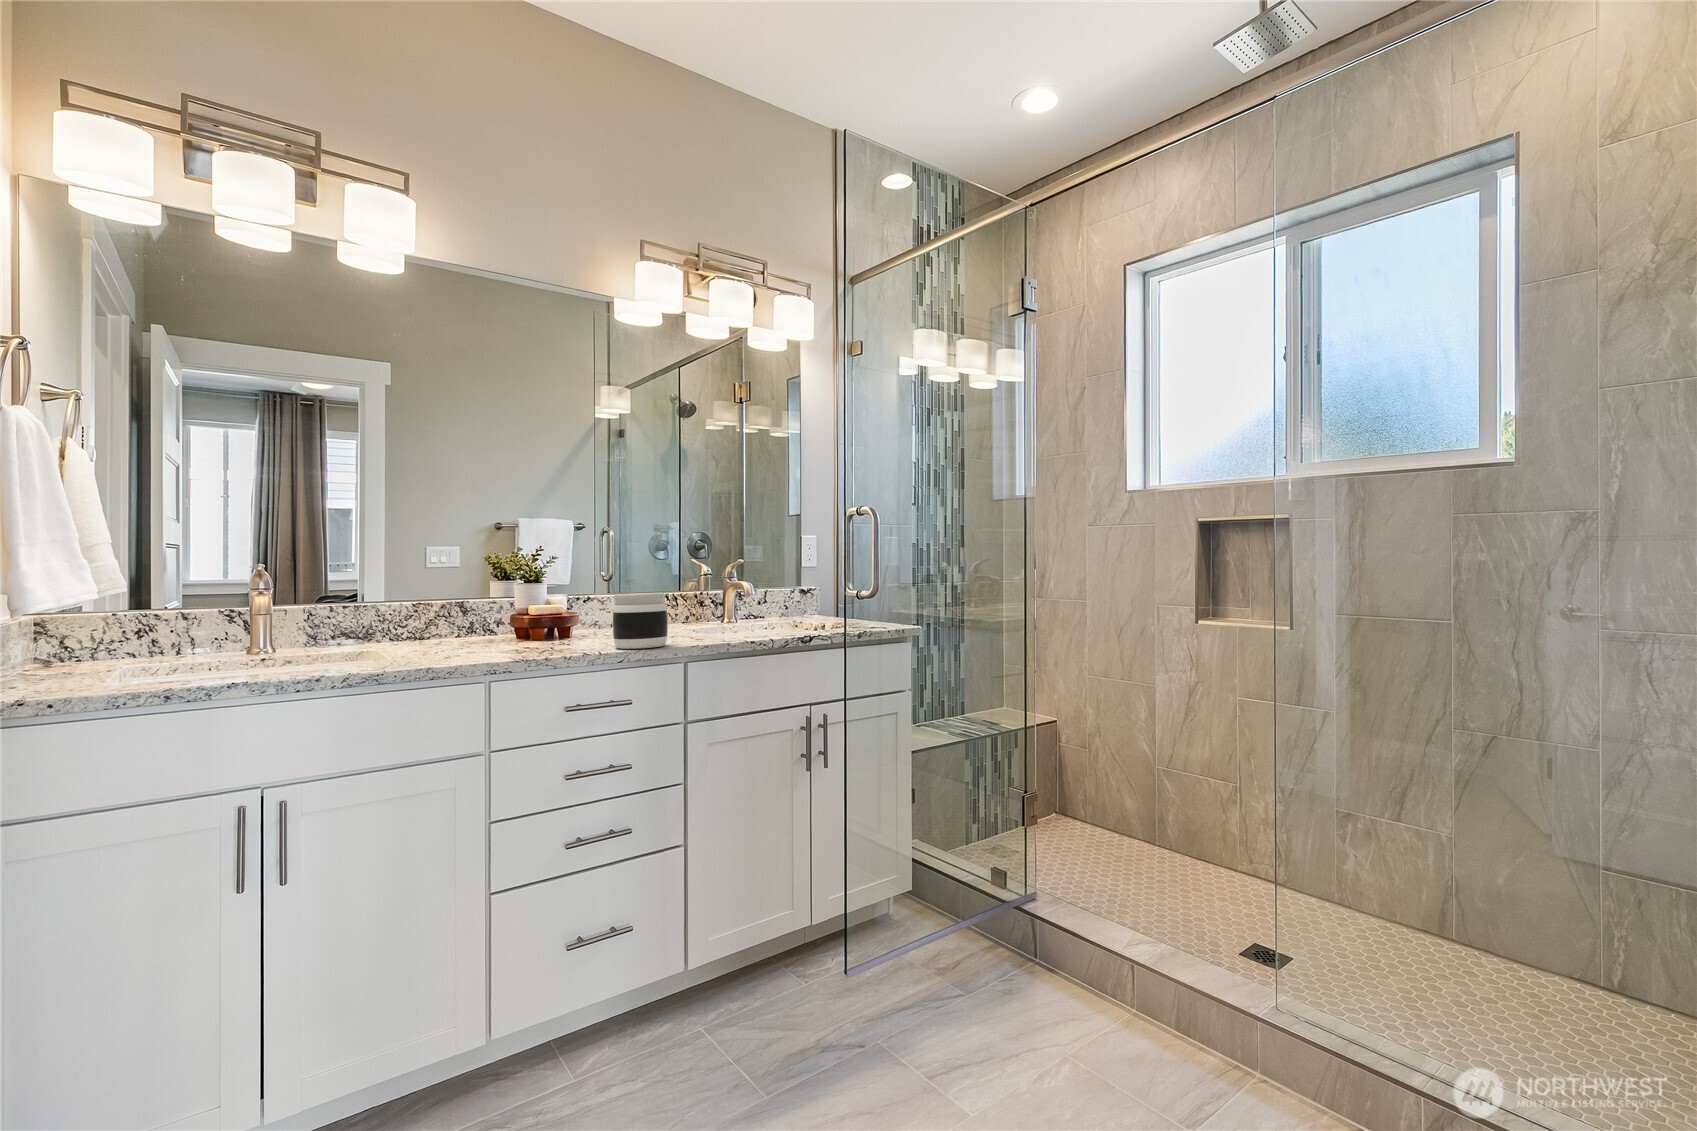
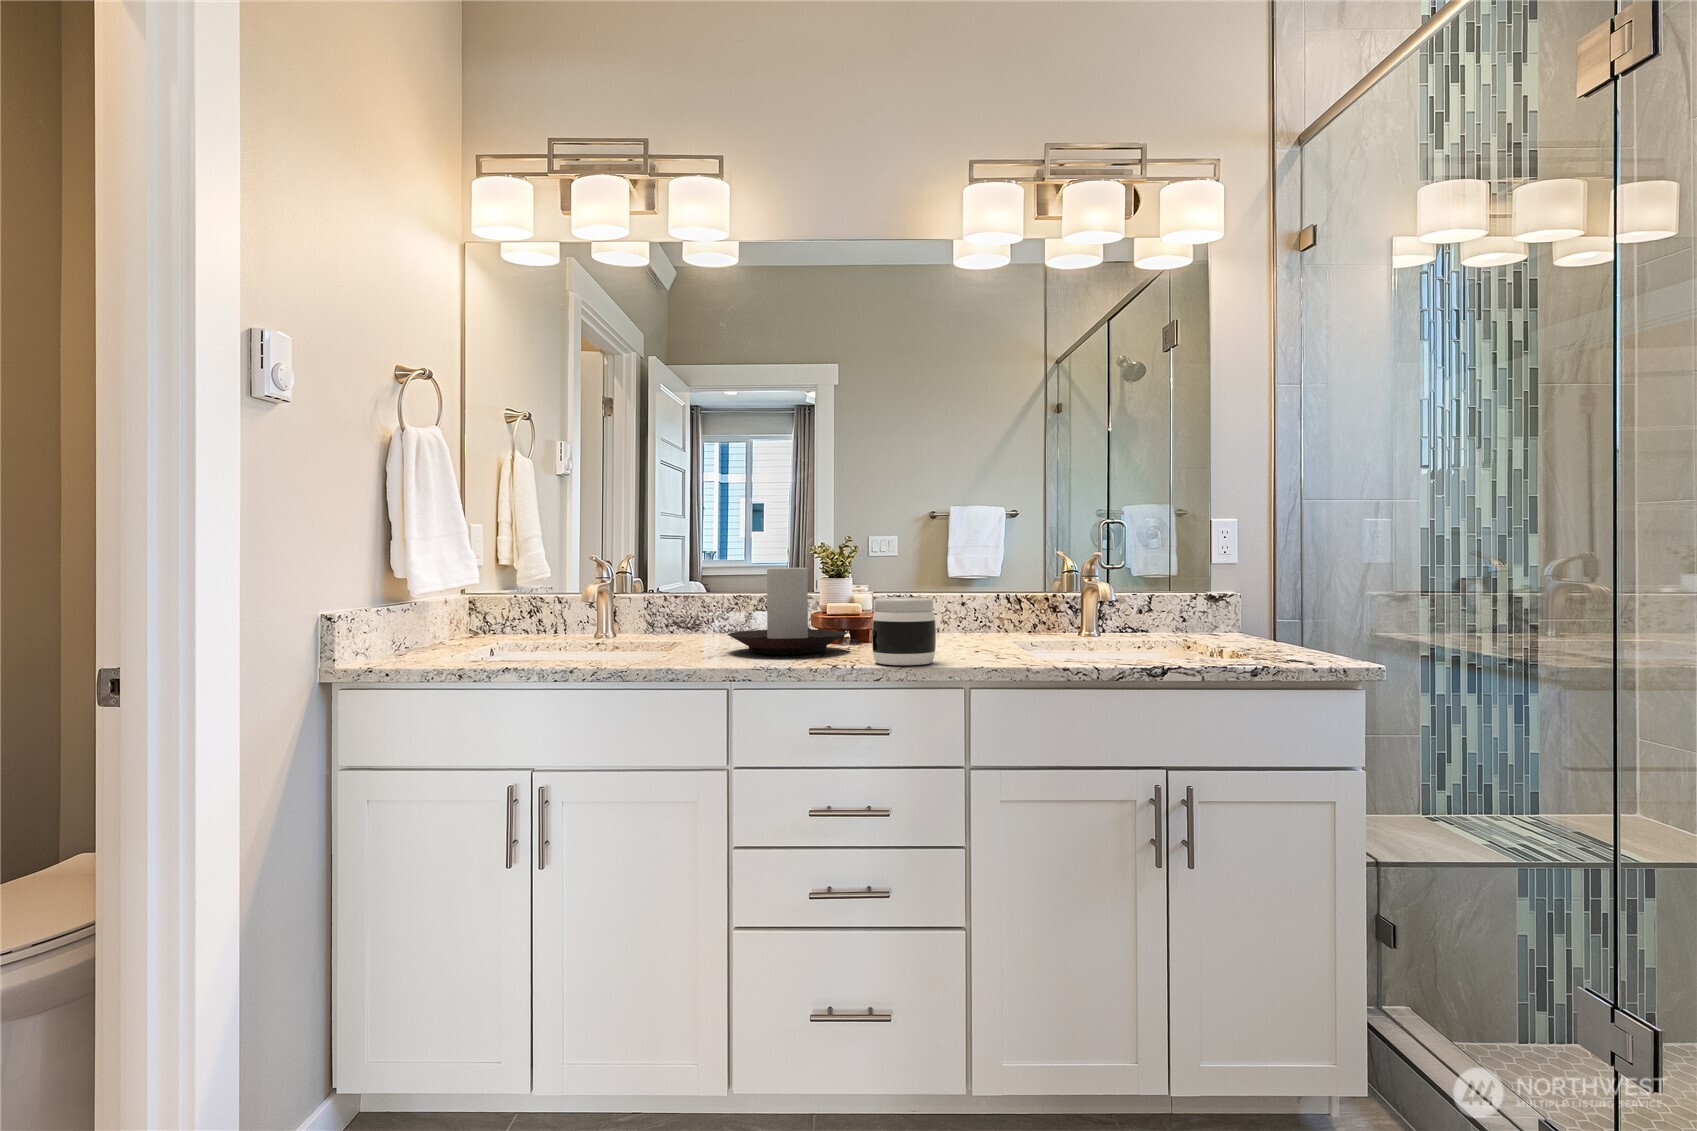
candle holder: none [447,566,568,651] -> present [728,562,847,654]

